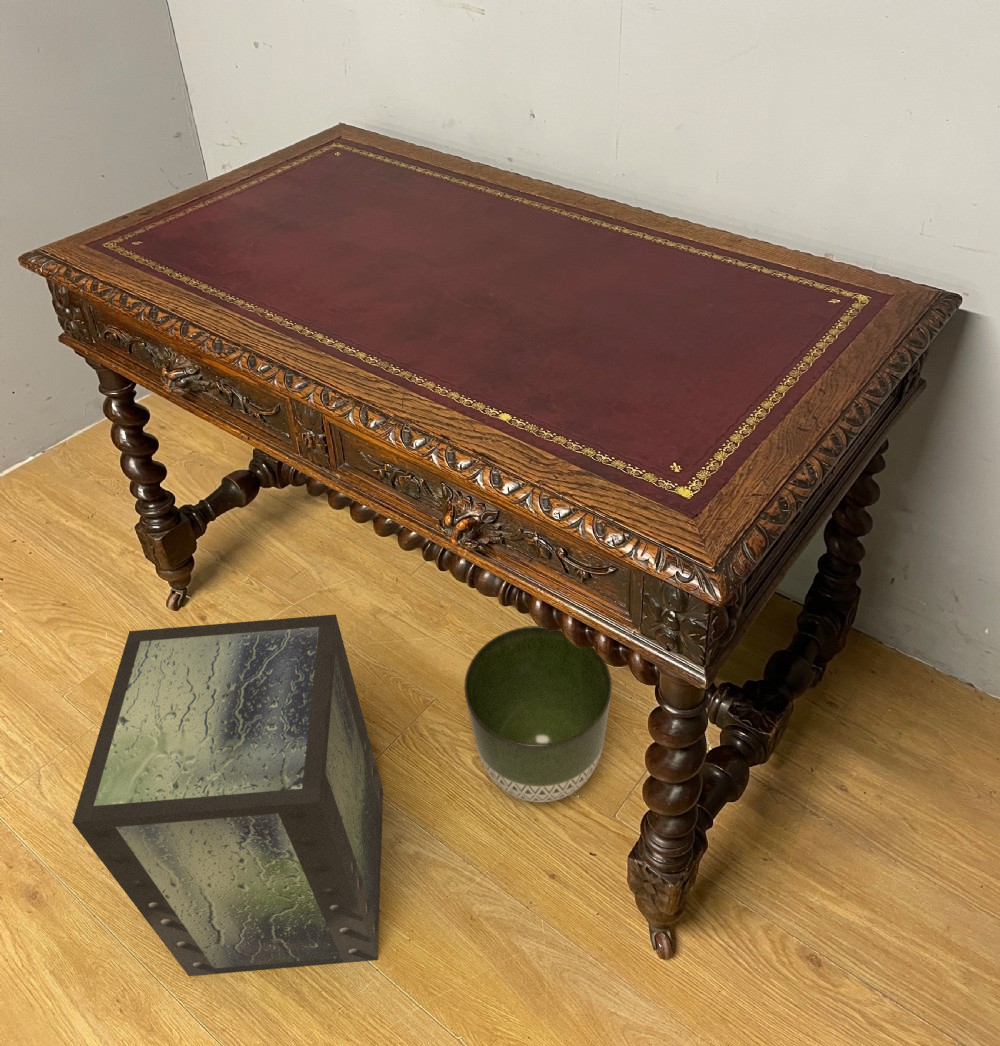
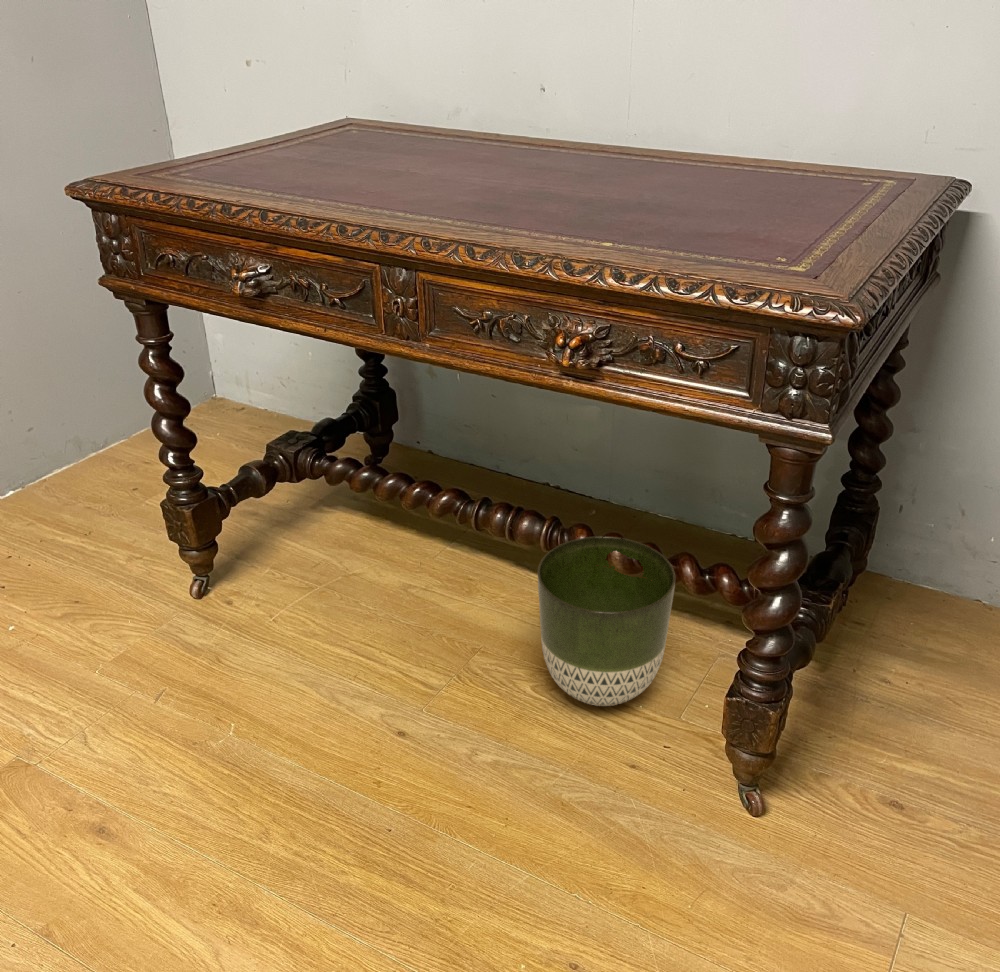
storage box: present [72,614,383,976] -> none [243,482,479,877]

